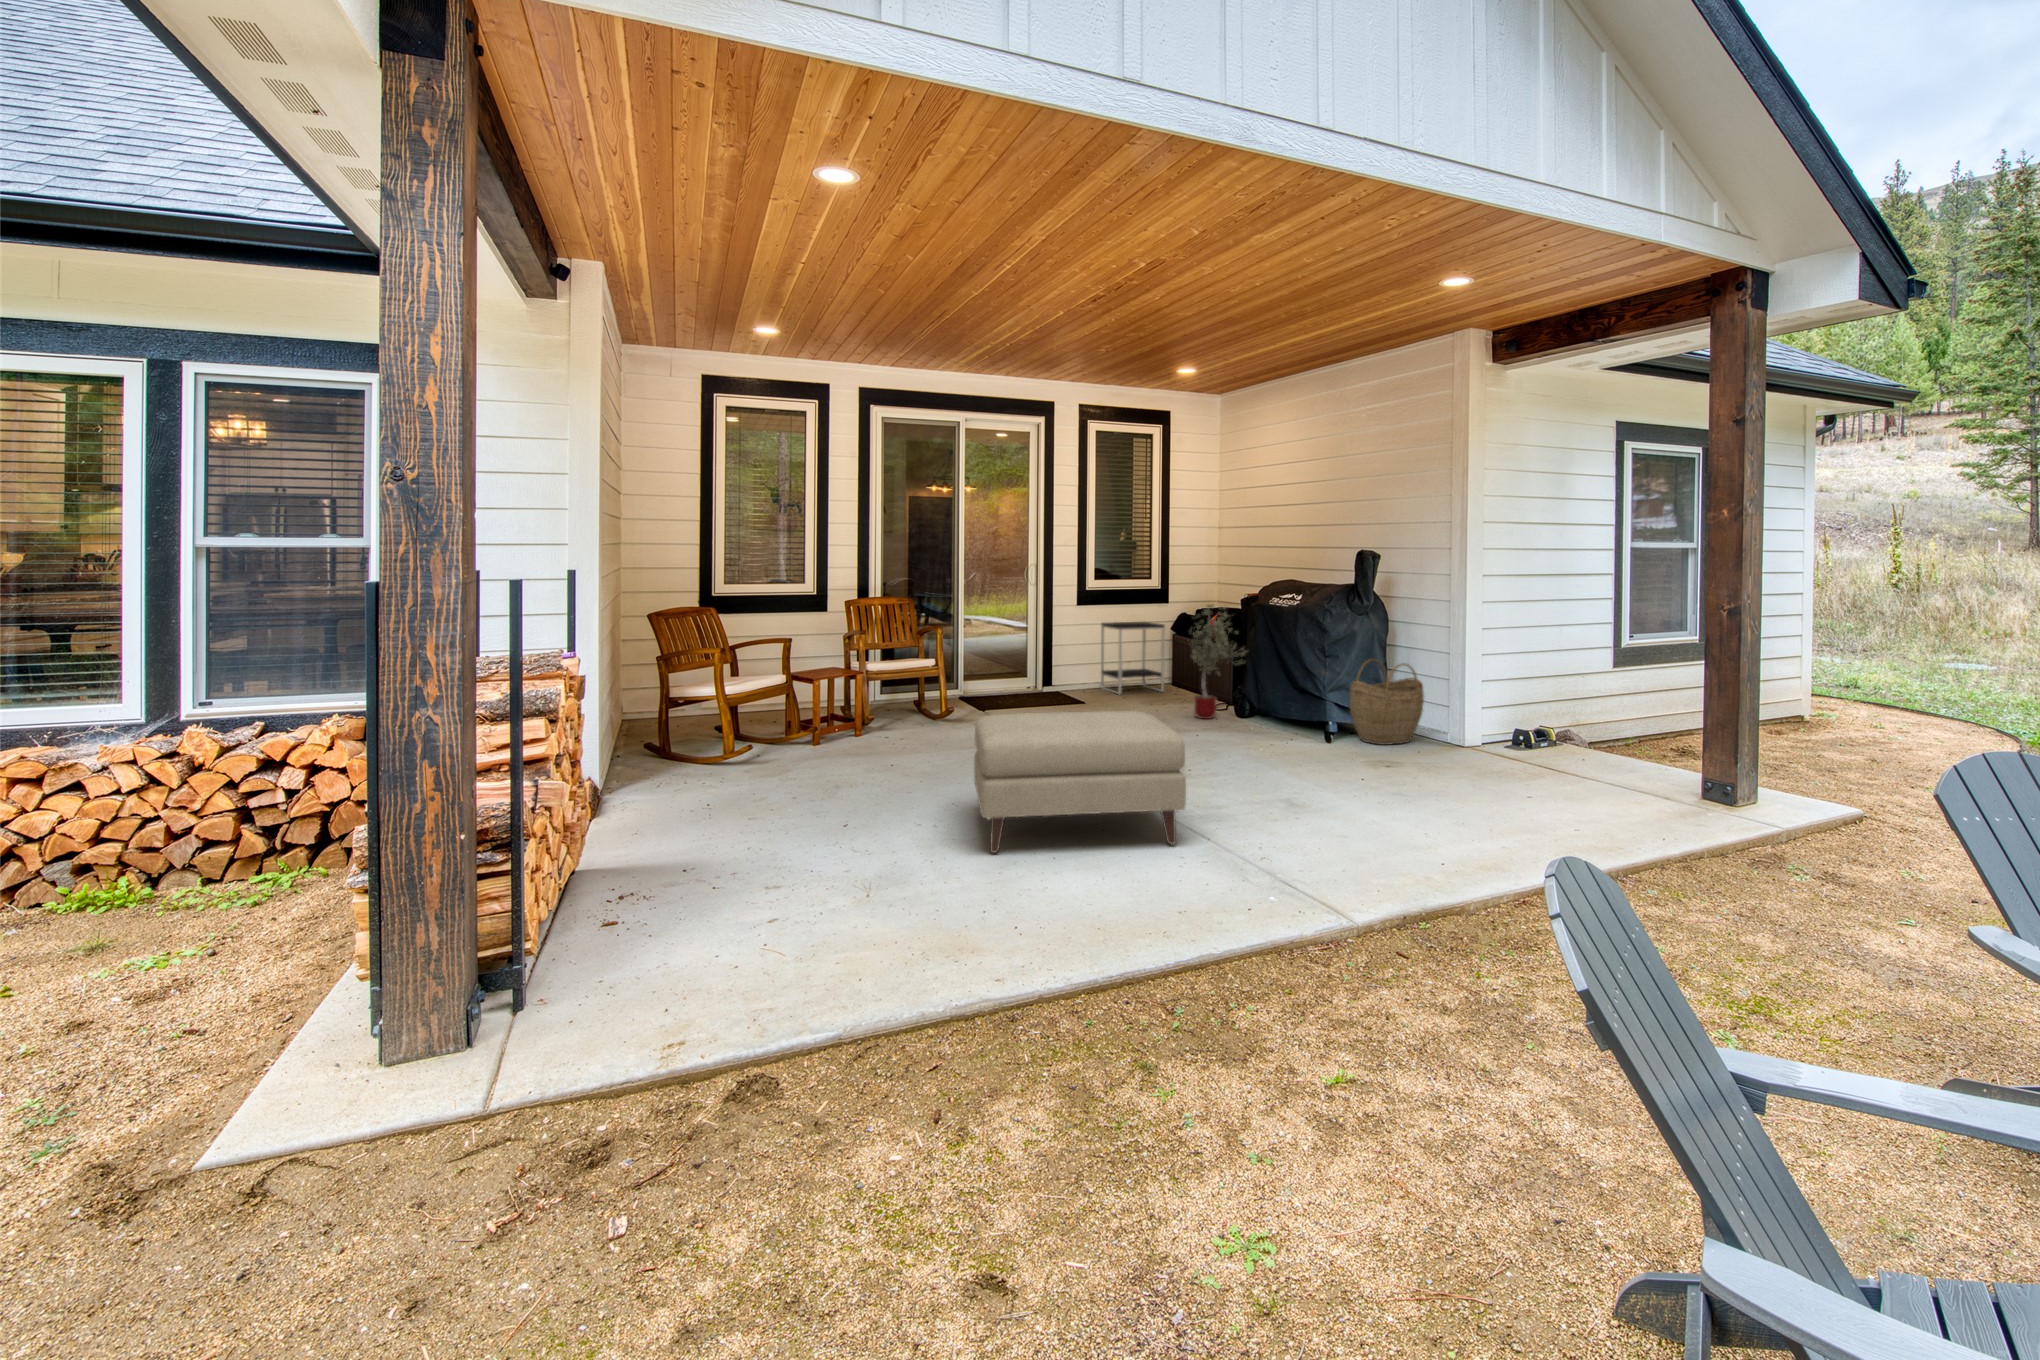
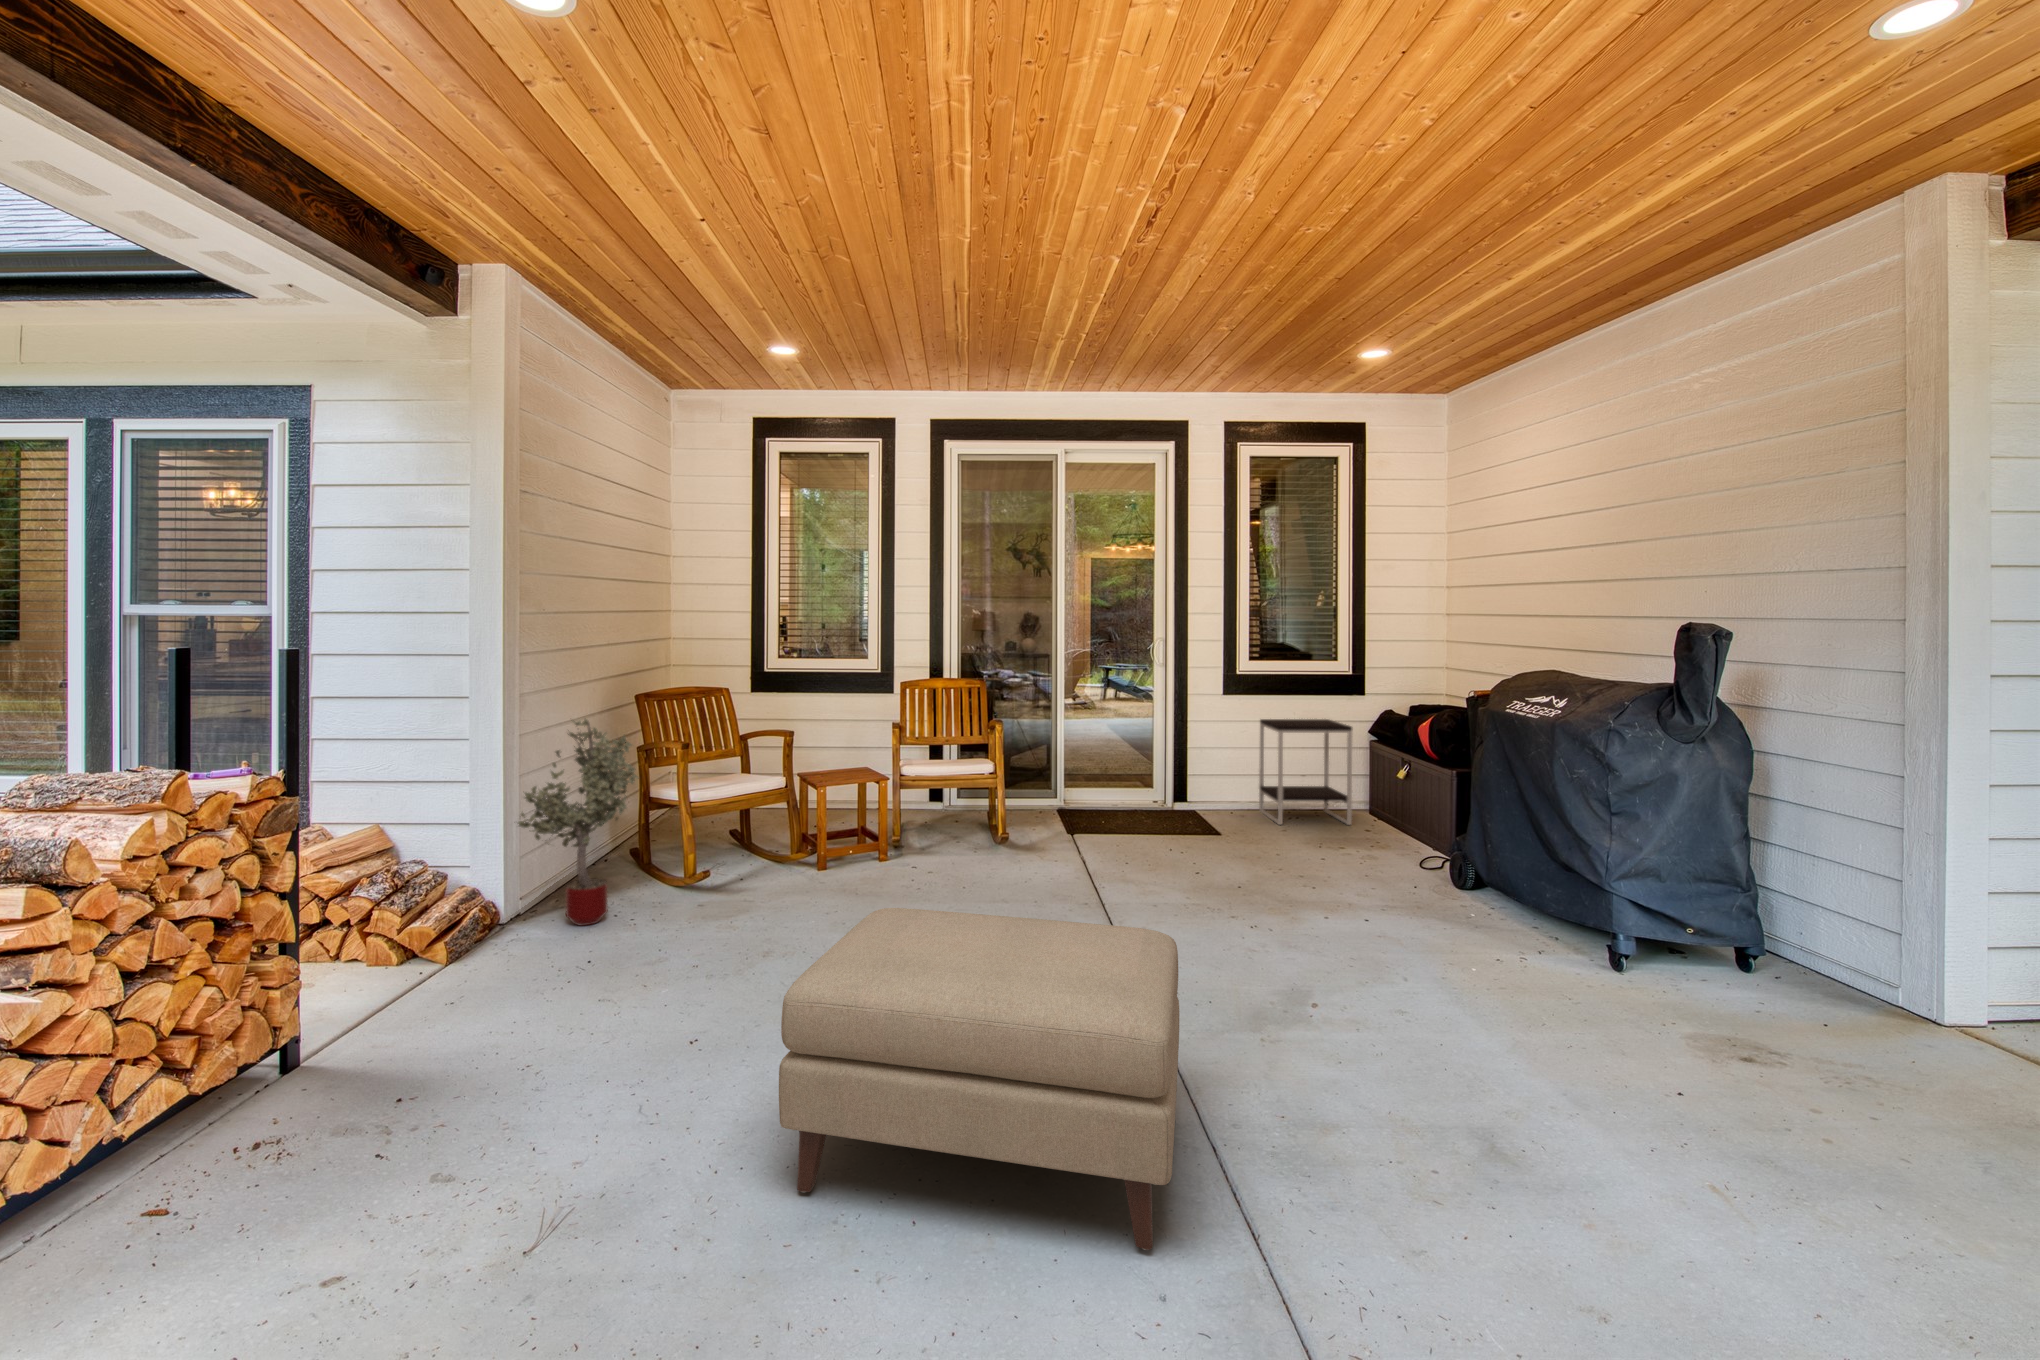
potted tree: present [1190,605,1247,719] -> present [518,719,638,926]
woven basket: present [1349,659,1424,745] -> none [1659,823,1835,997]

